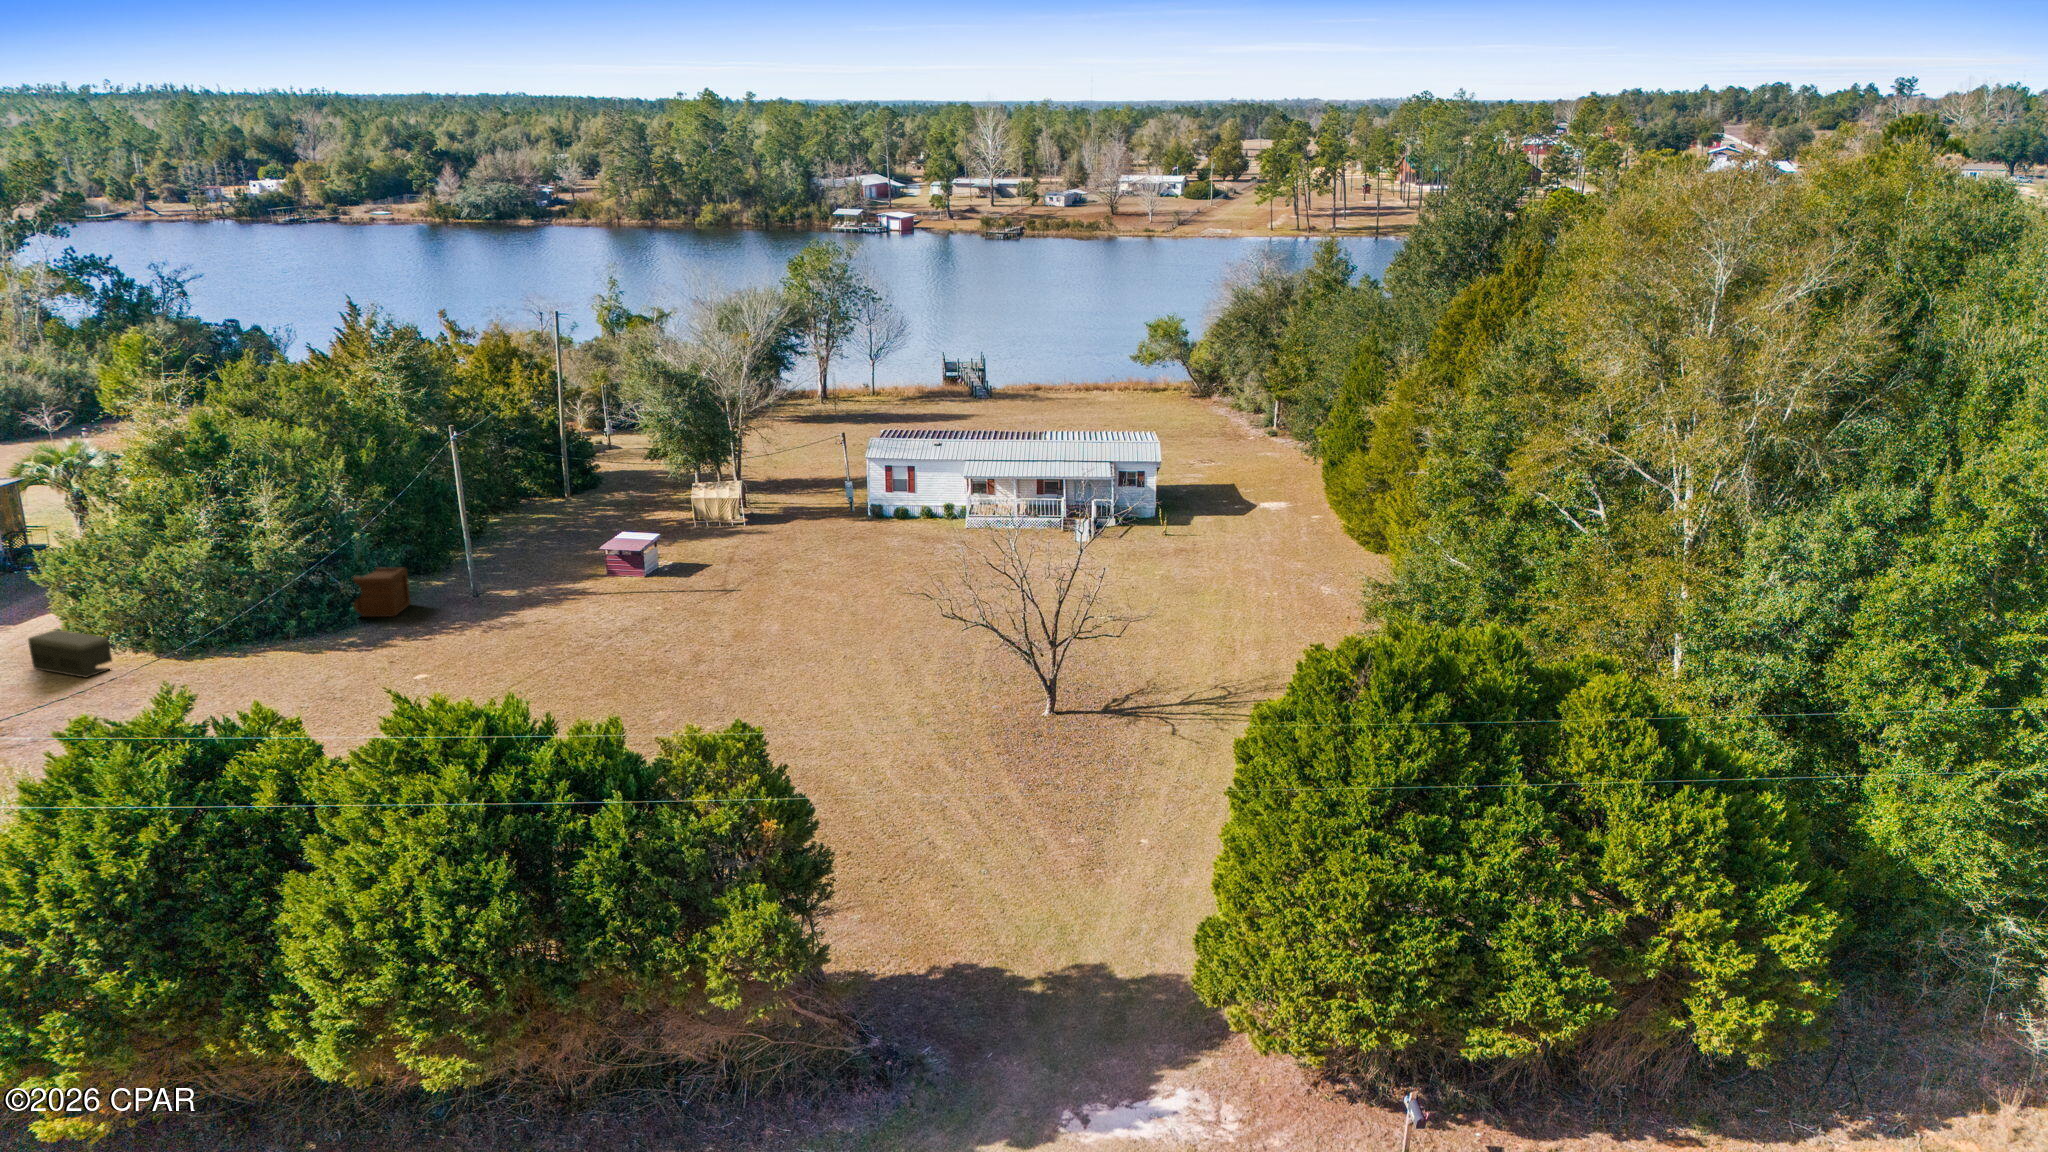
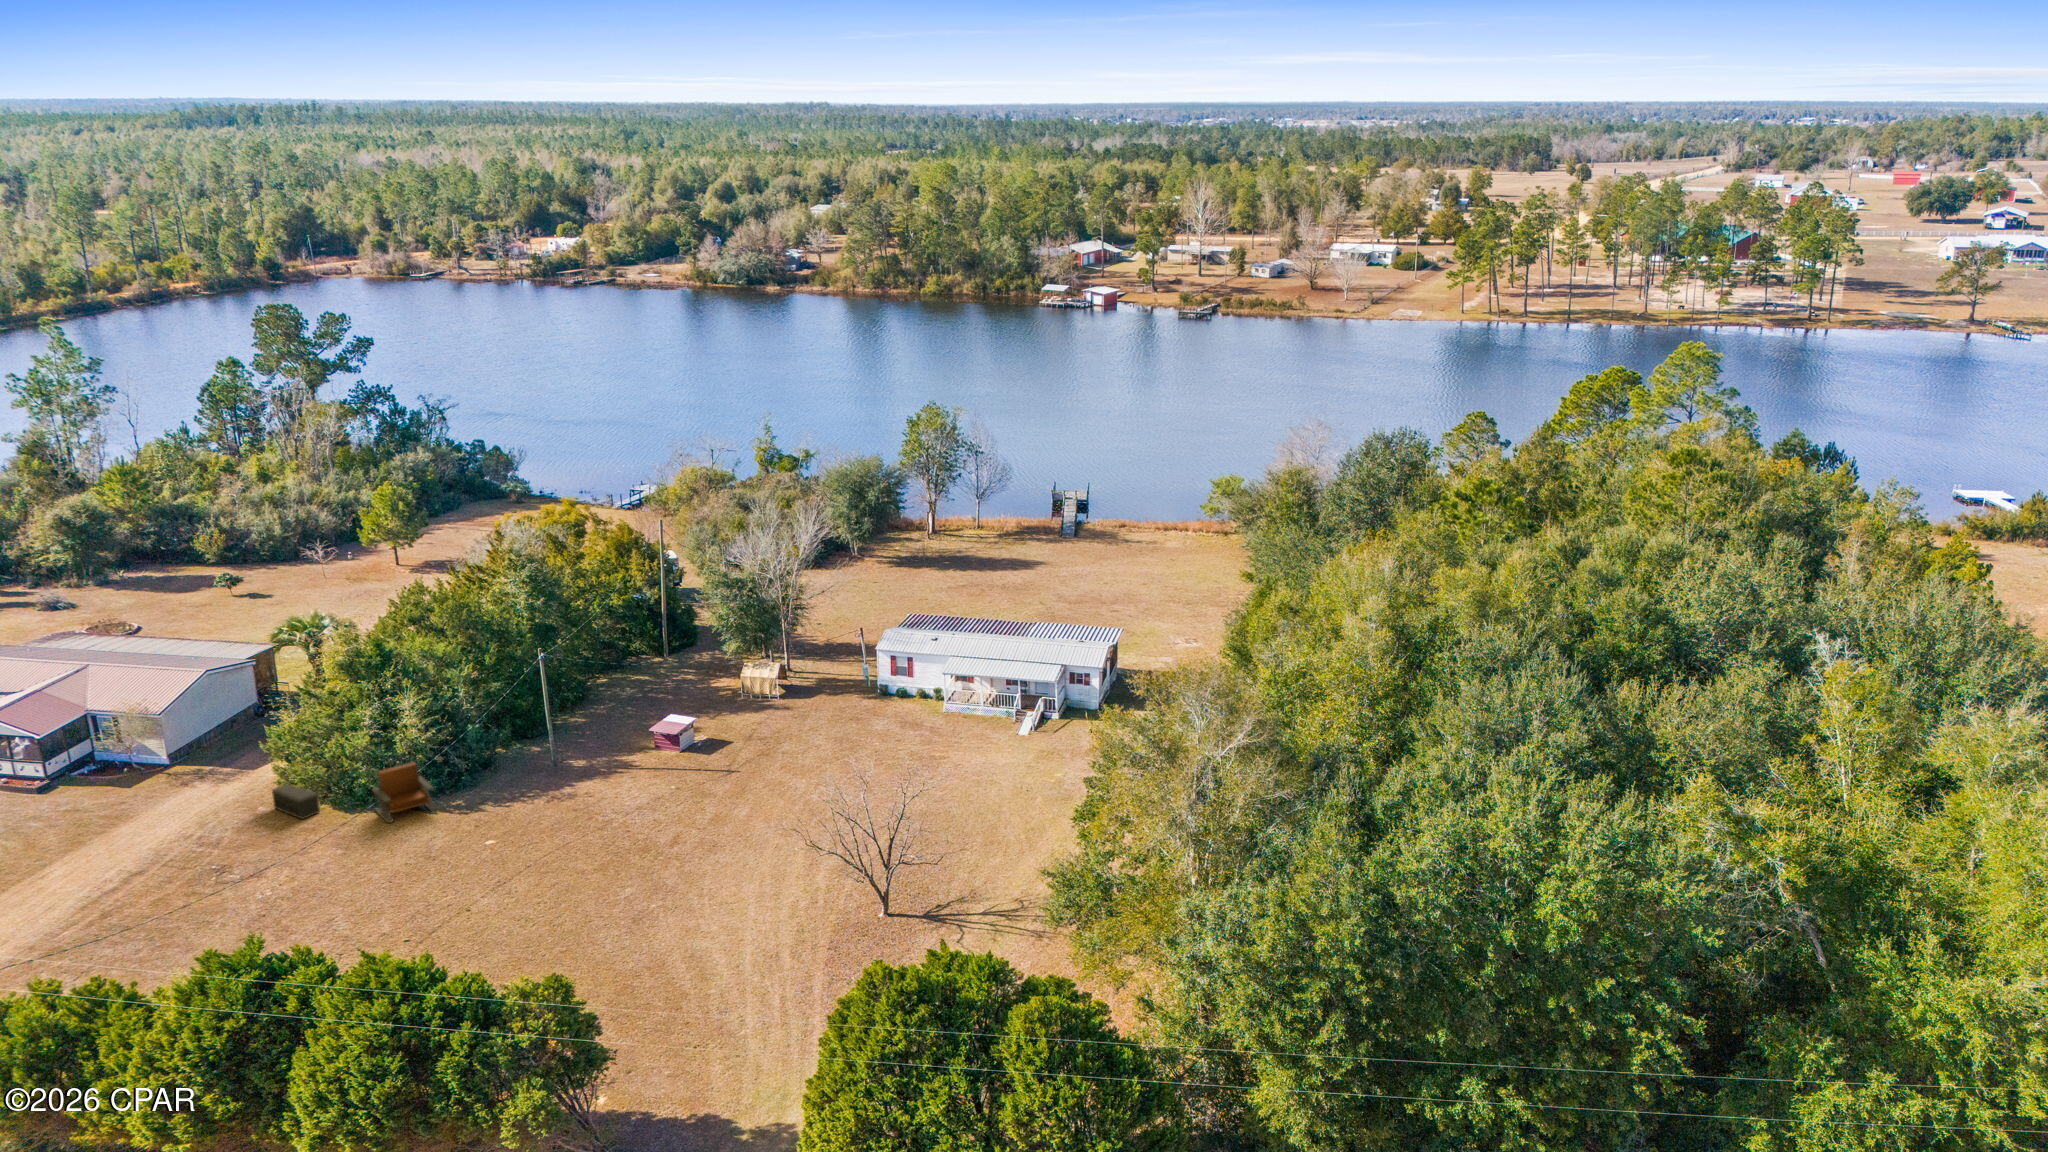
wooden crate: present [353,568,411,617] -> none [476,740,519,778]
lounge chair: none [199,588,306,673] -> present [372,762,436,823]

